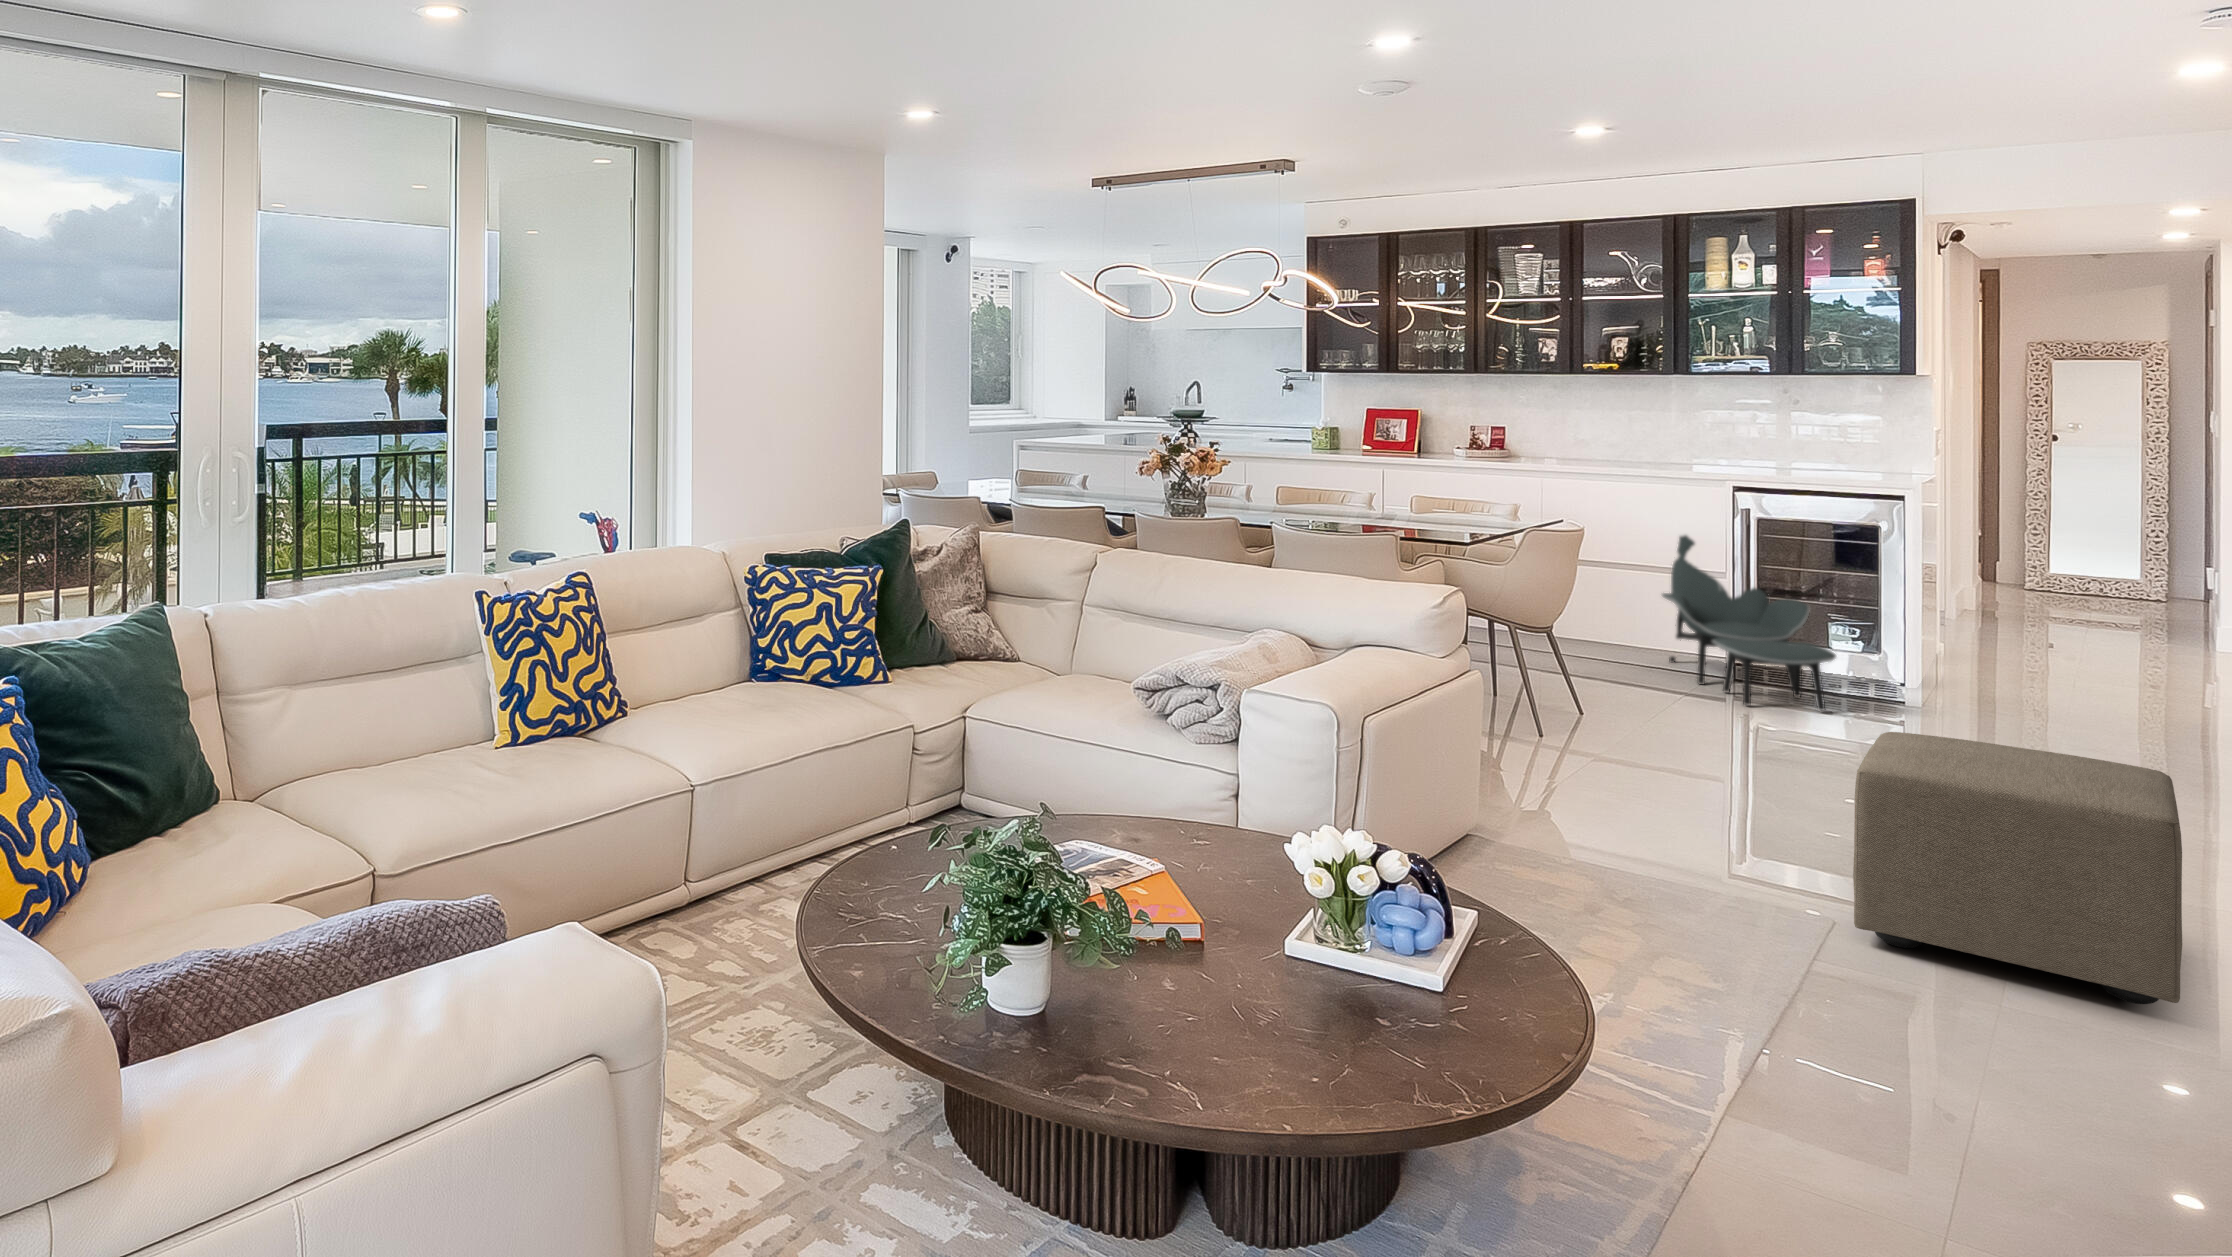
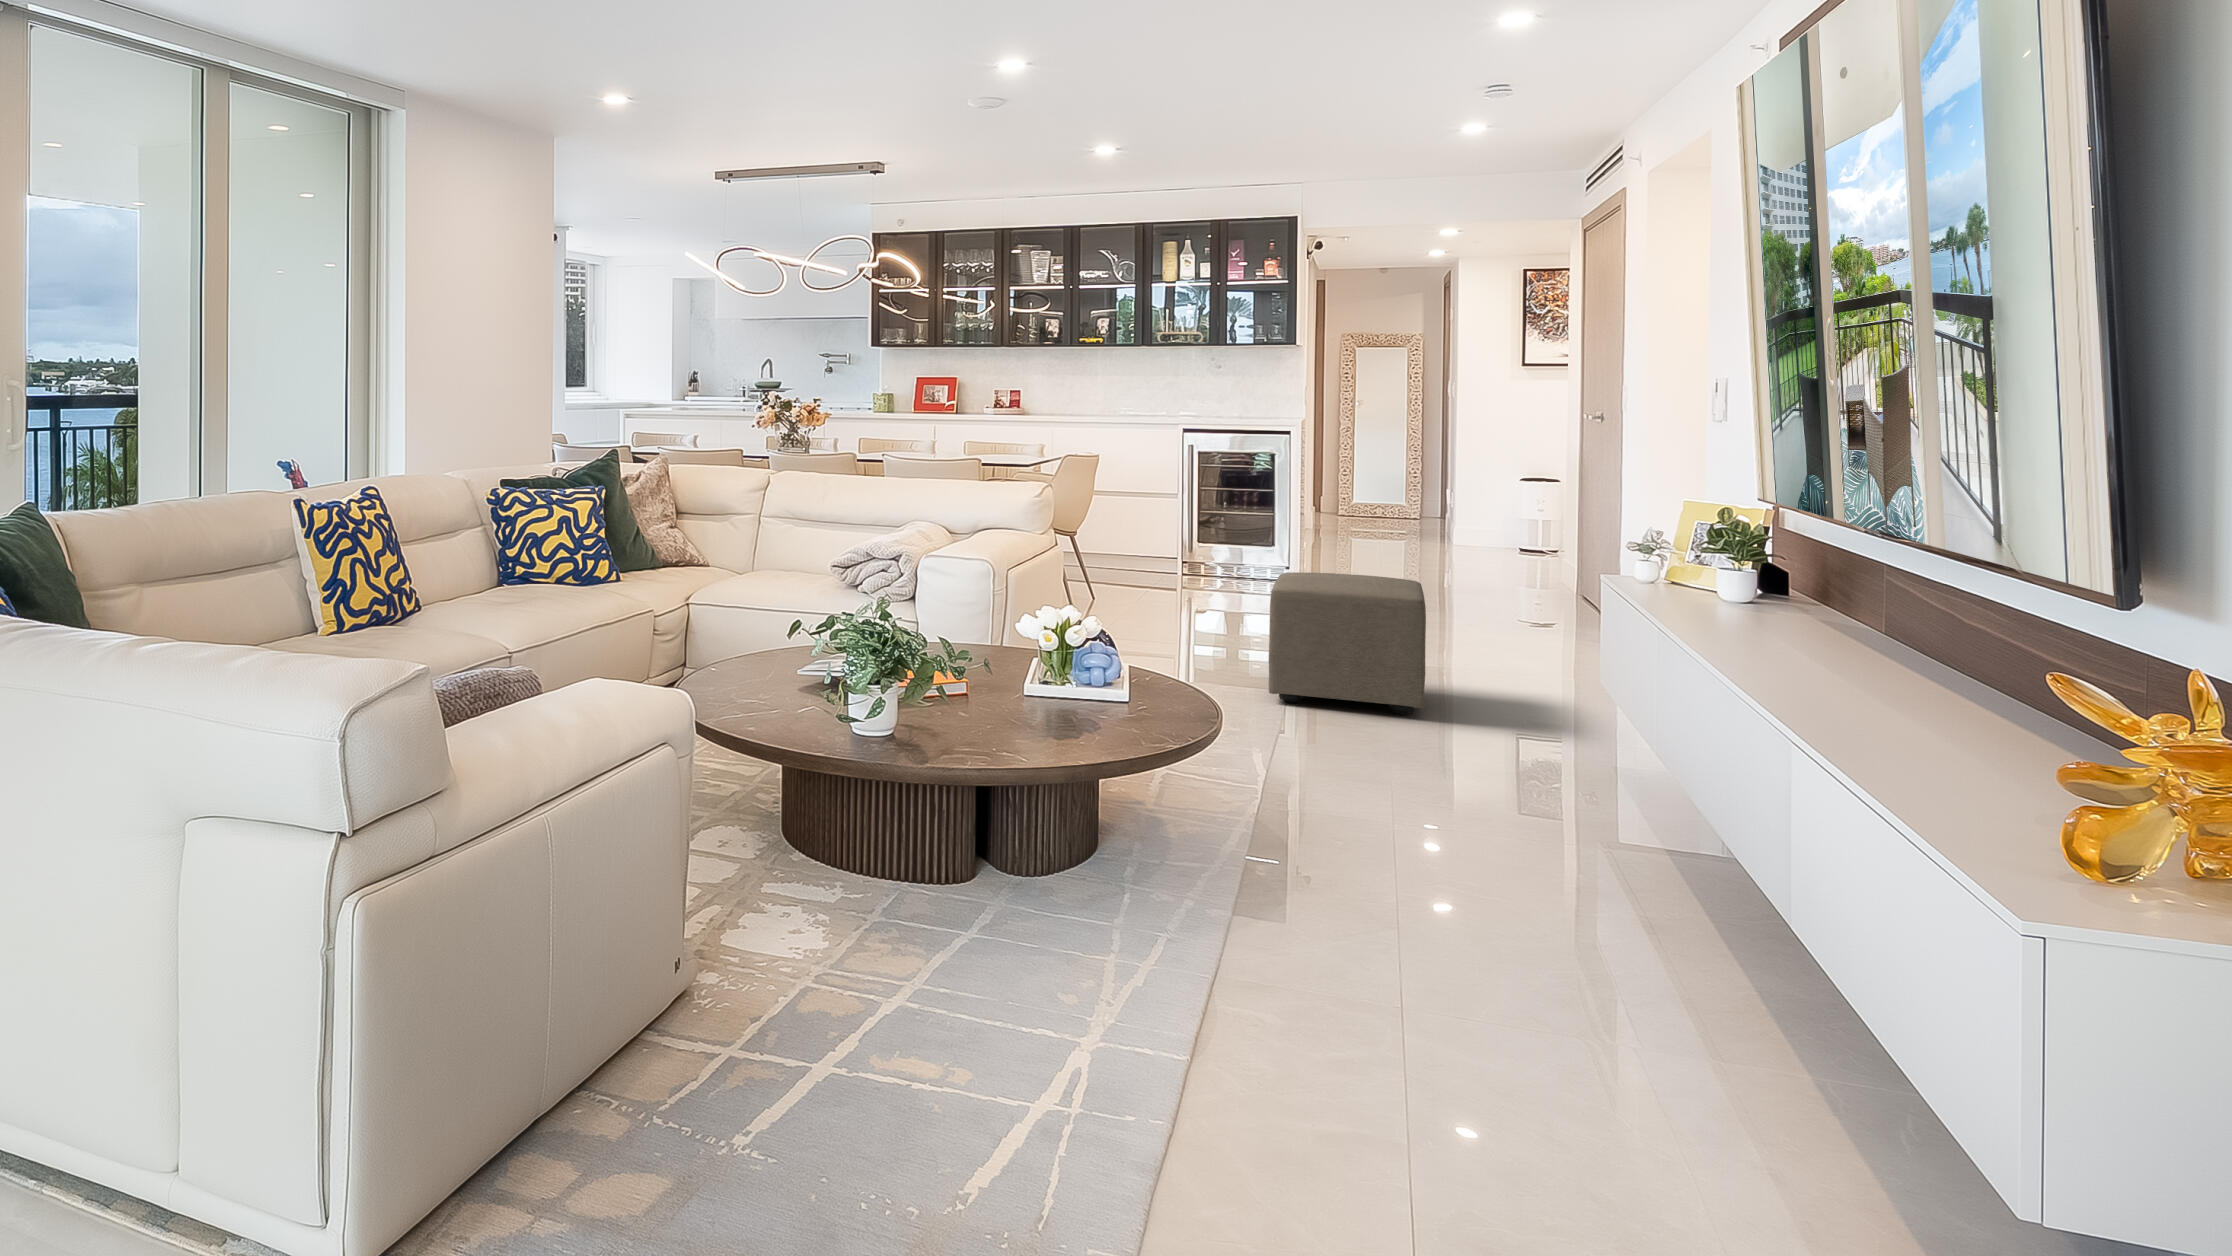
lounge chair: present [1662,535,1836,711] -> none [1133,465,1243,592]

